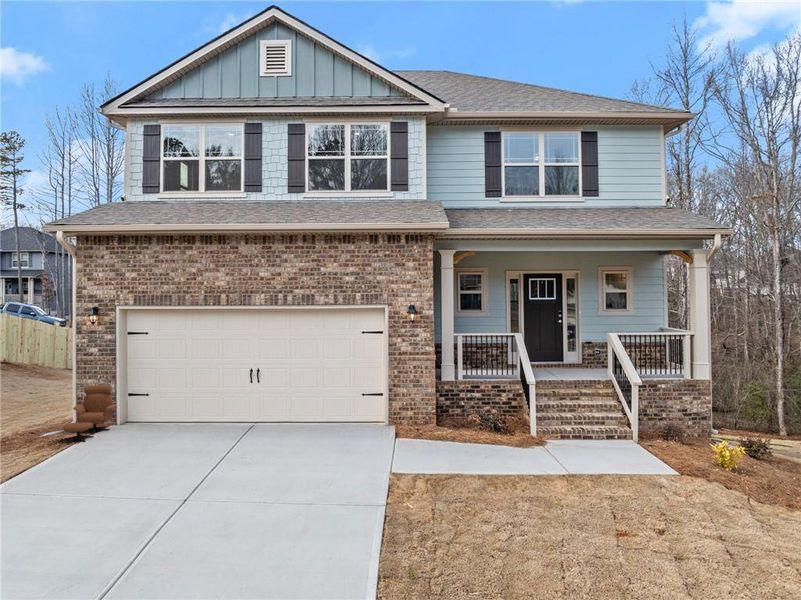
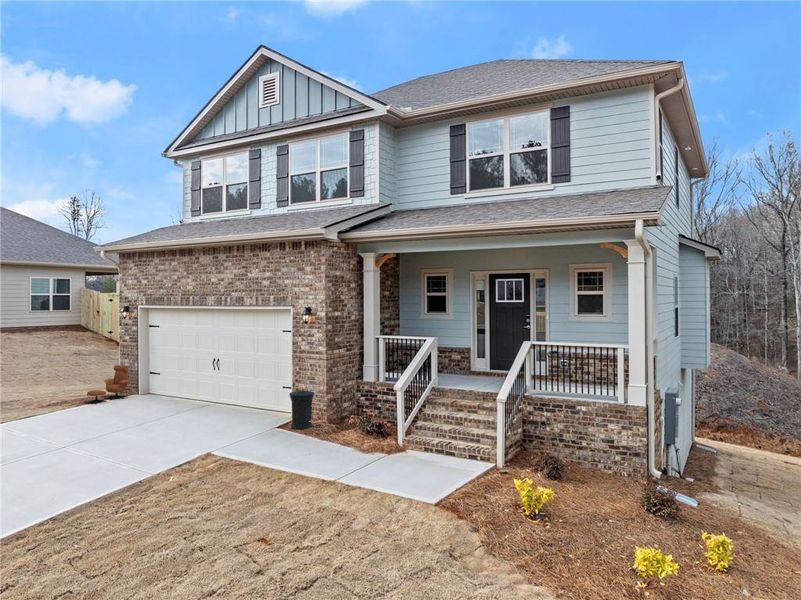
trash can: none [402,394,428,435] -> present [289,390,314,429]

